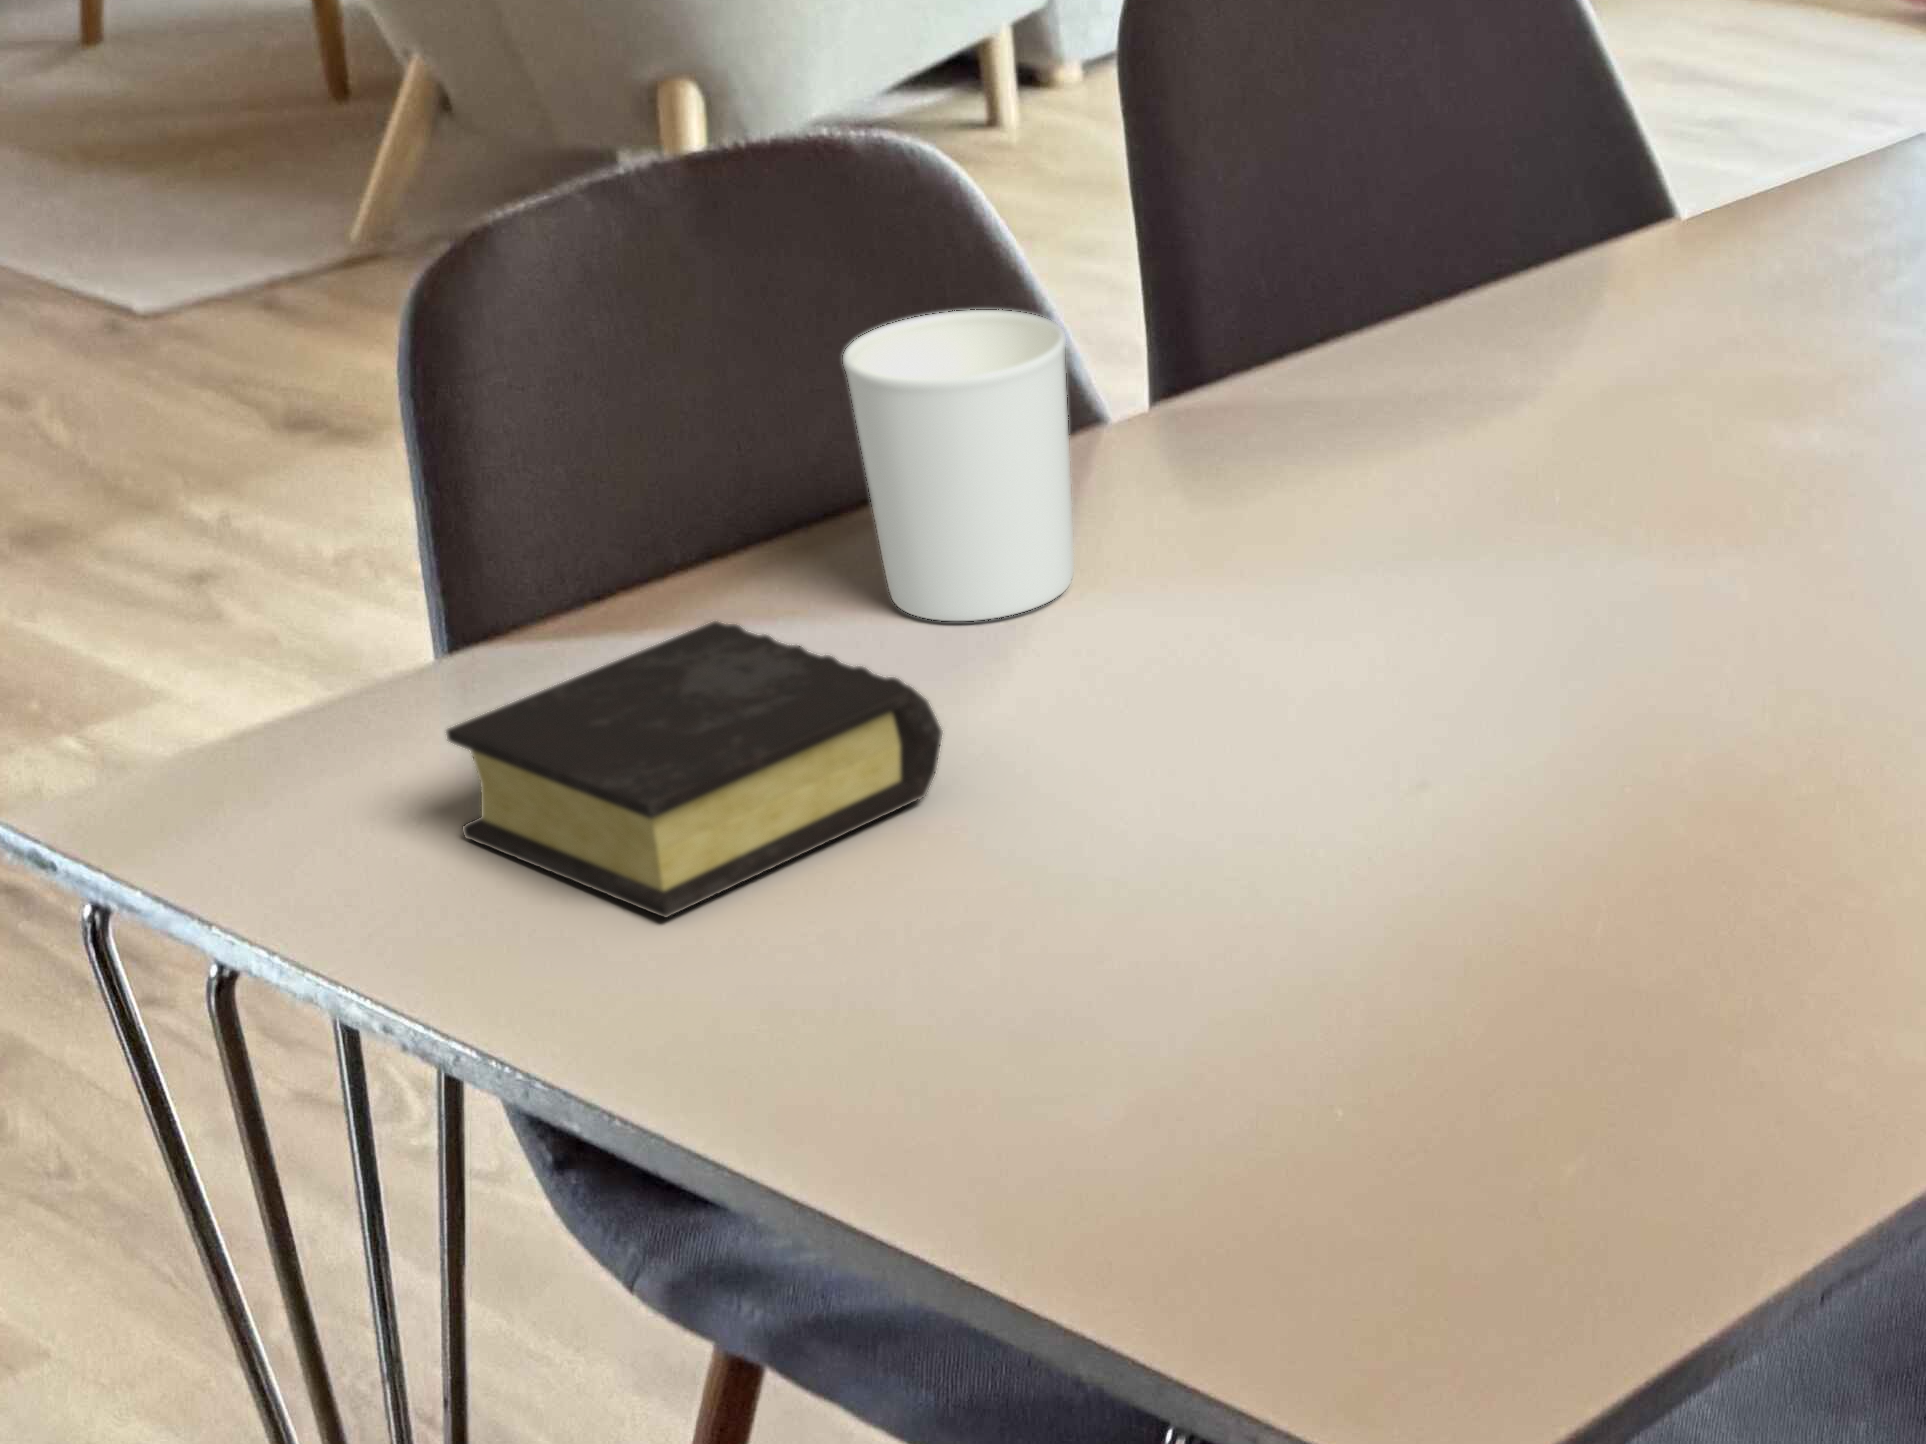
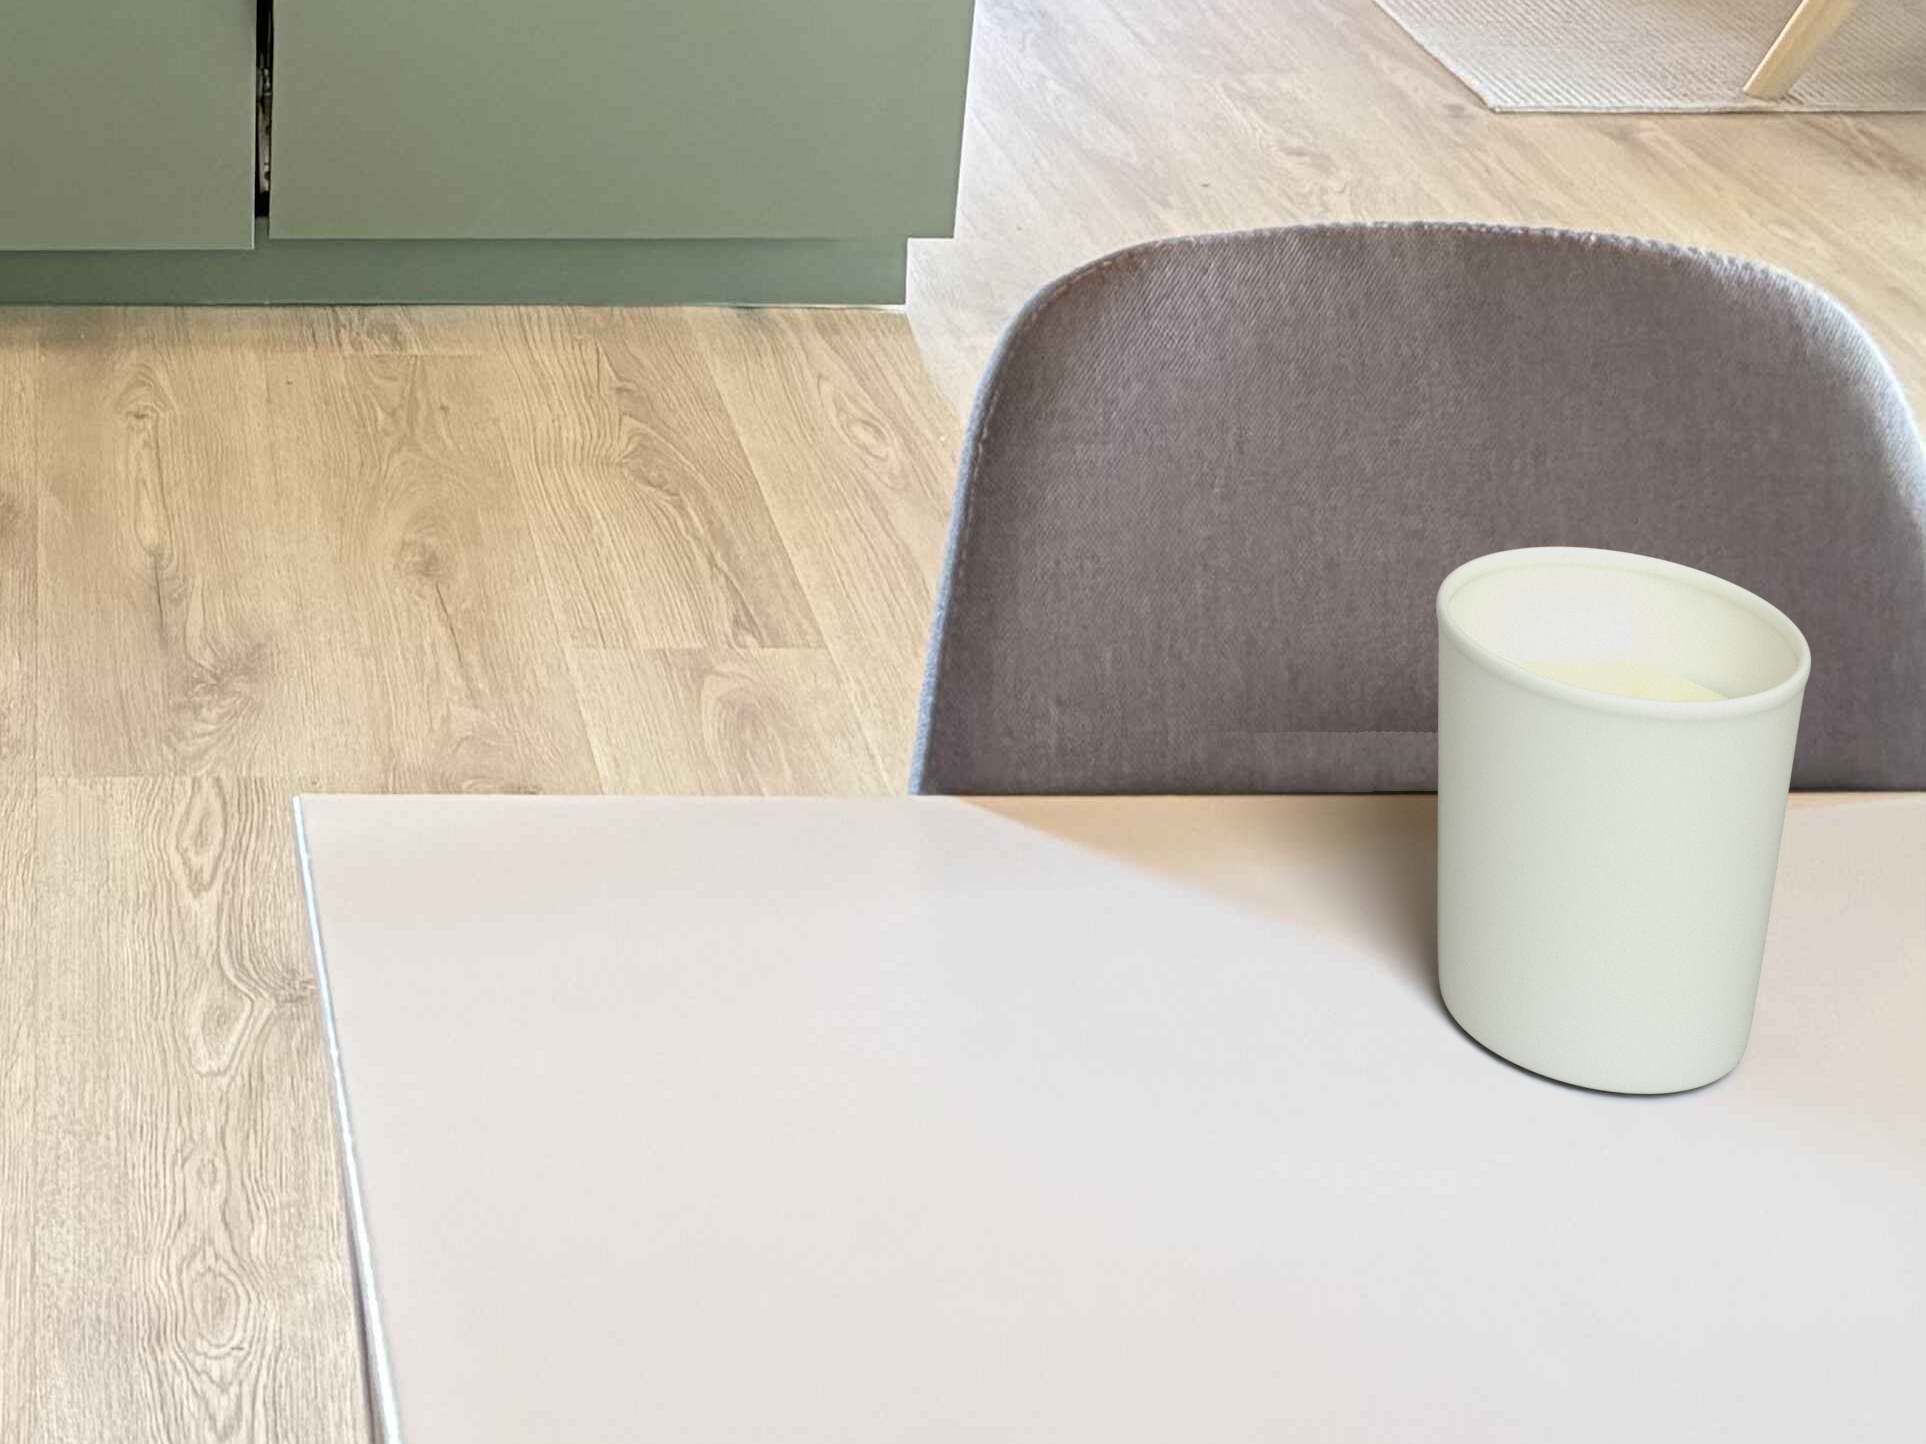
book: present [446,621,942,918] -> none [588,919,1255,1392]

